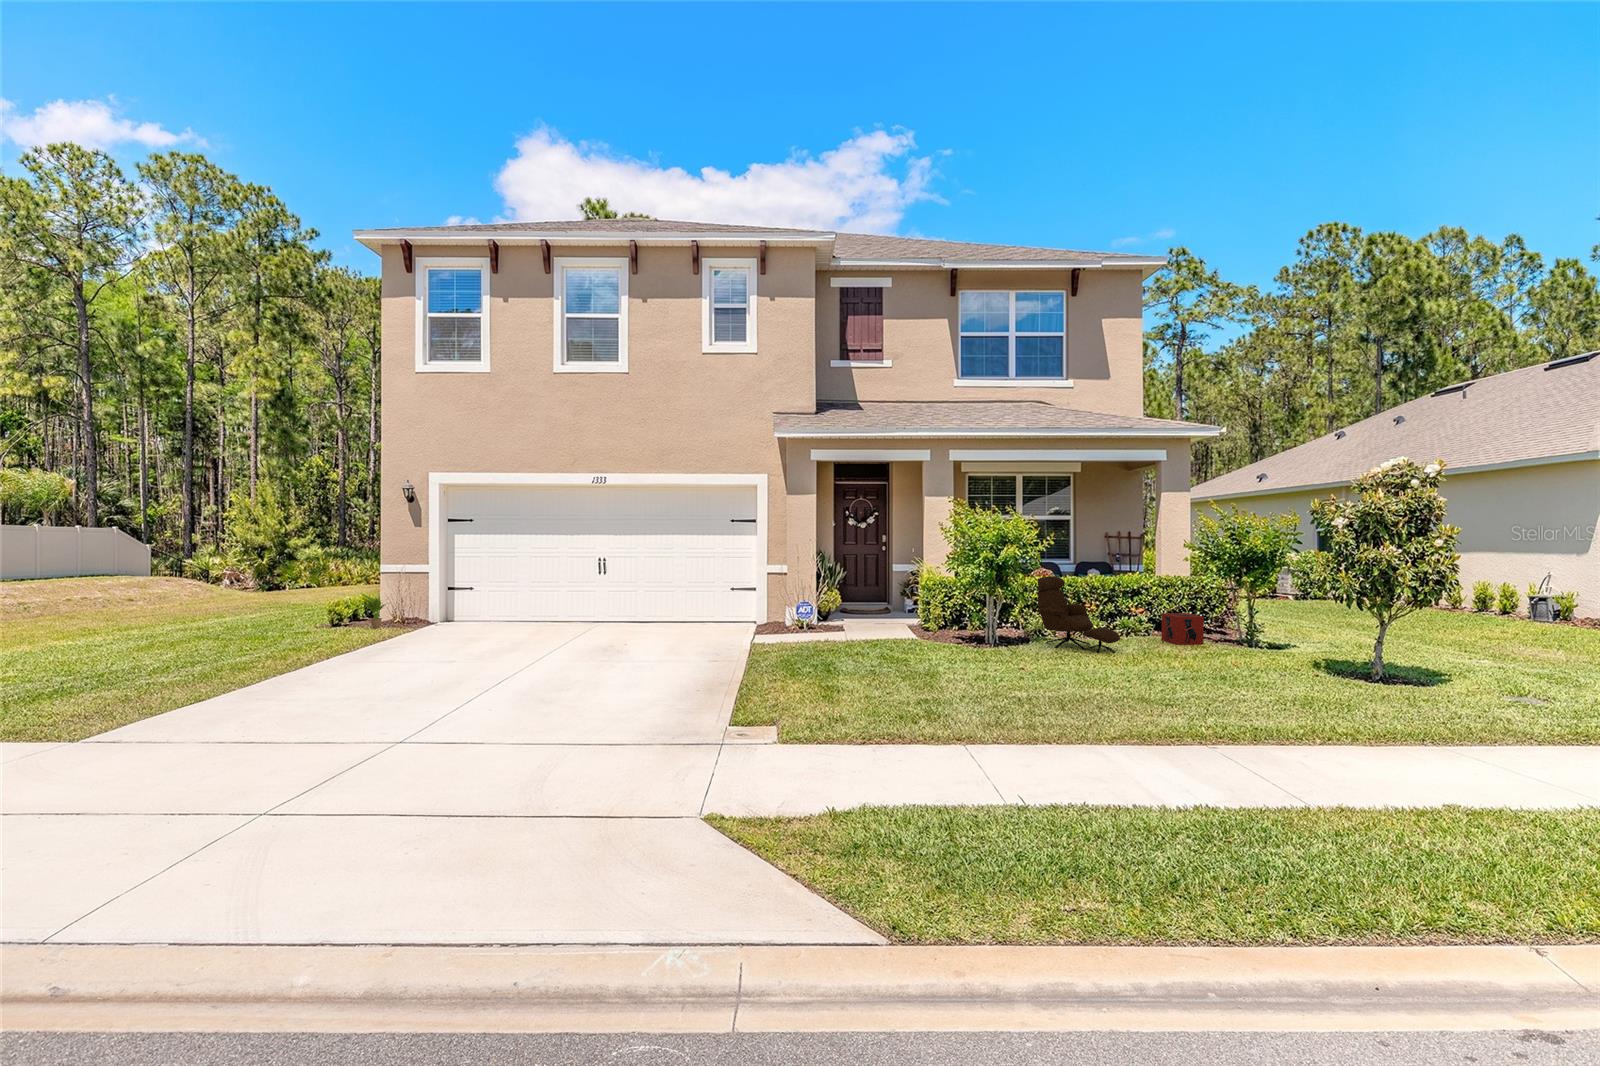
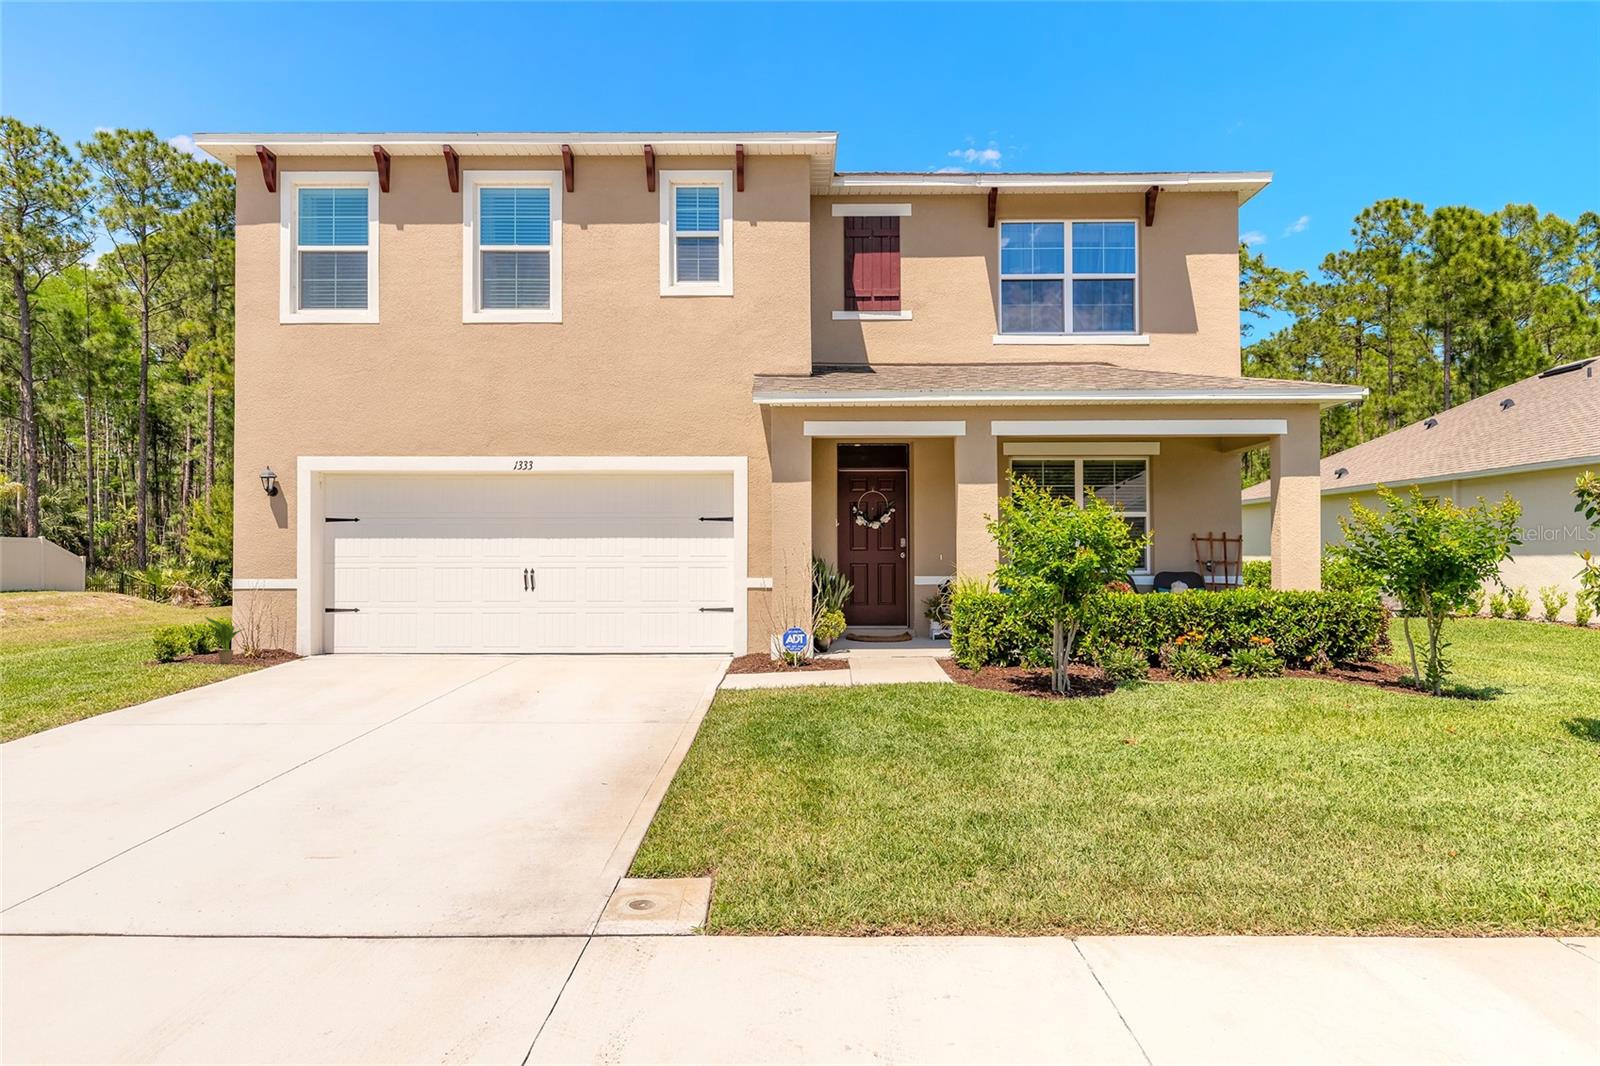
lounge chair: present [1038,576,1120,653] -> none [1120,593,1243,703]
storage box: present [1161,613,1204,645] -> none [1292,643,1356,689]

